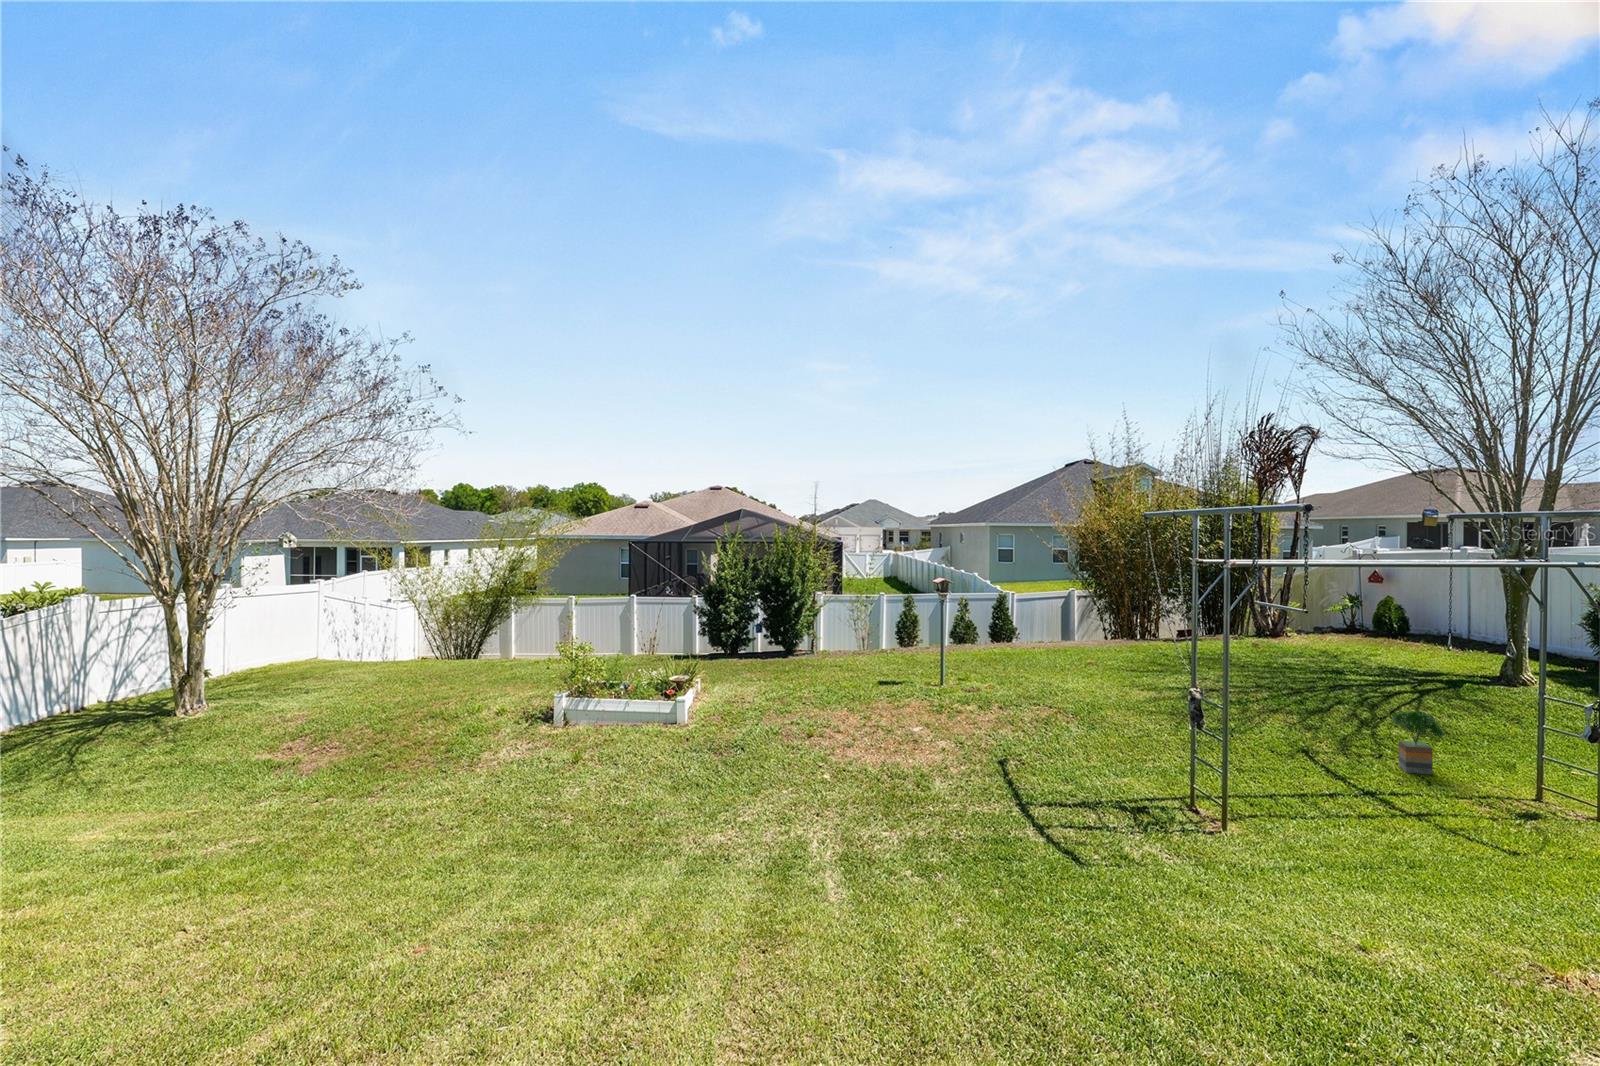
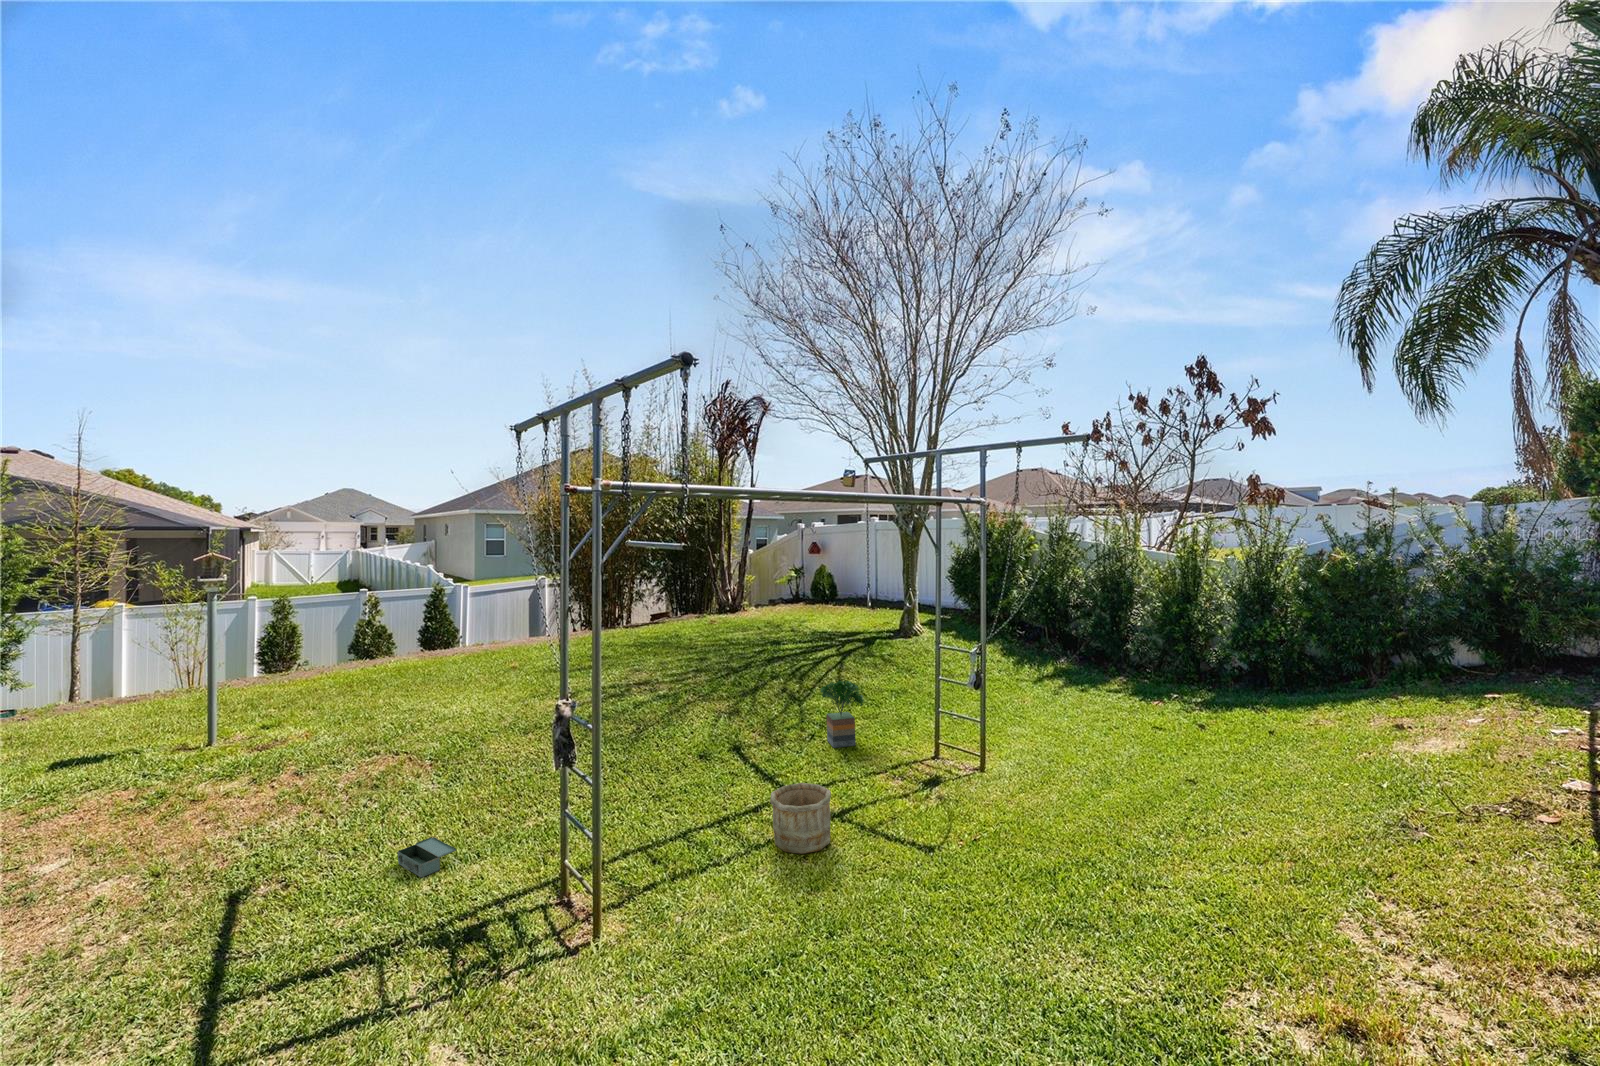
toolbox: none [1050,767,1090,789] -> present [398,837,456,877]
wooden bucket: none [1344,782,1405,837] -> present [770,783,831,854]

